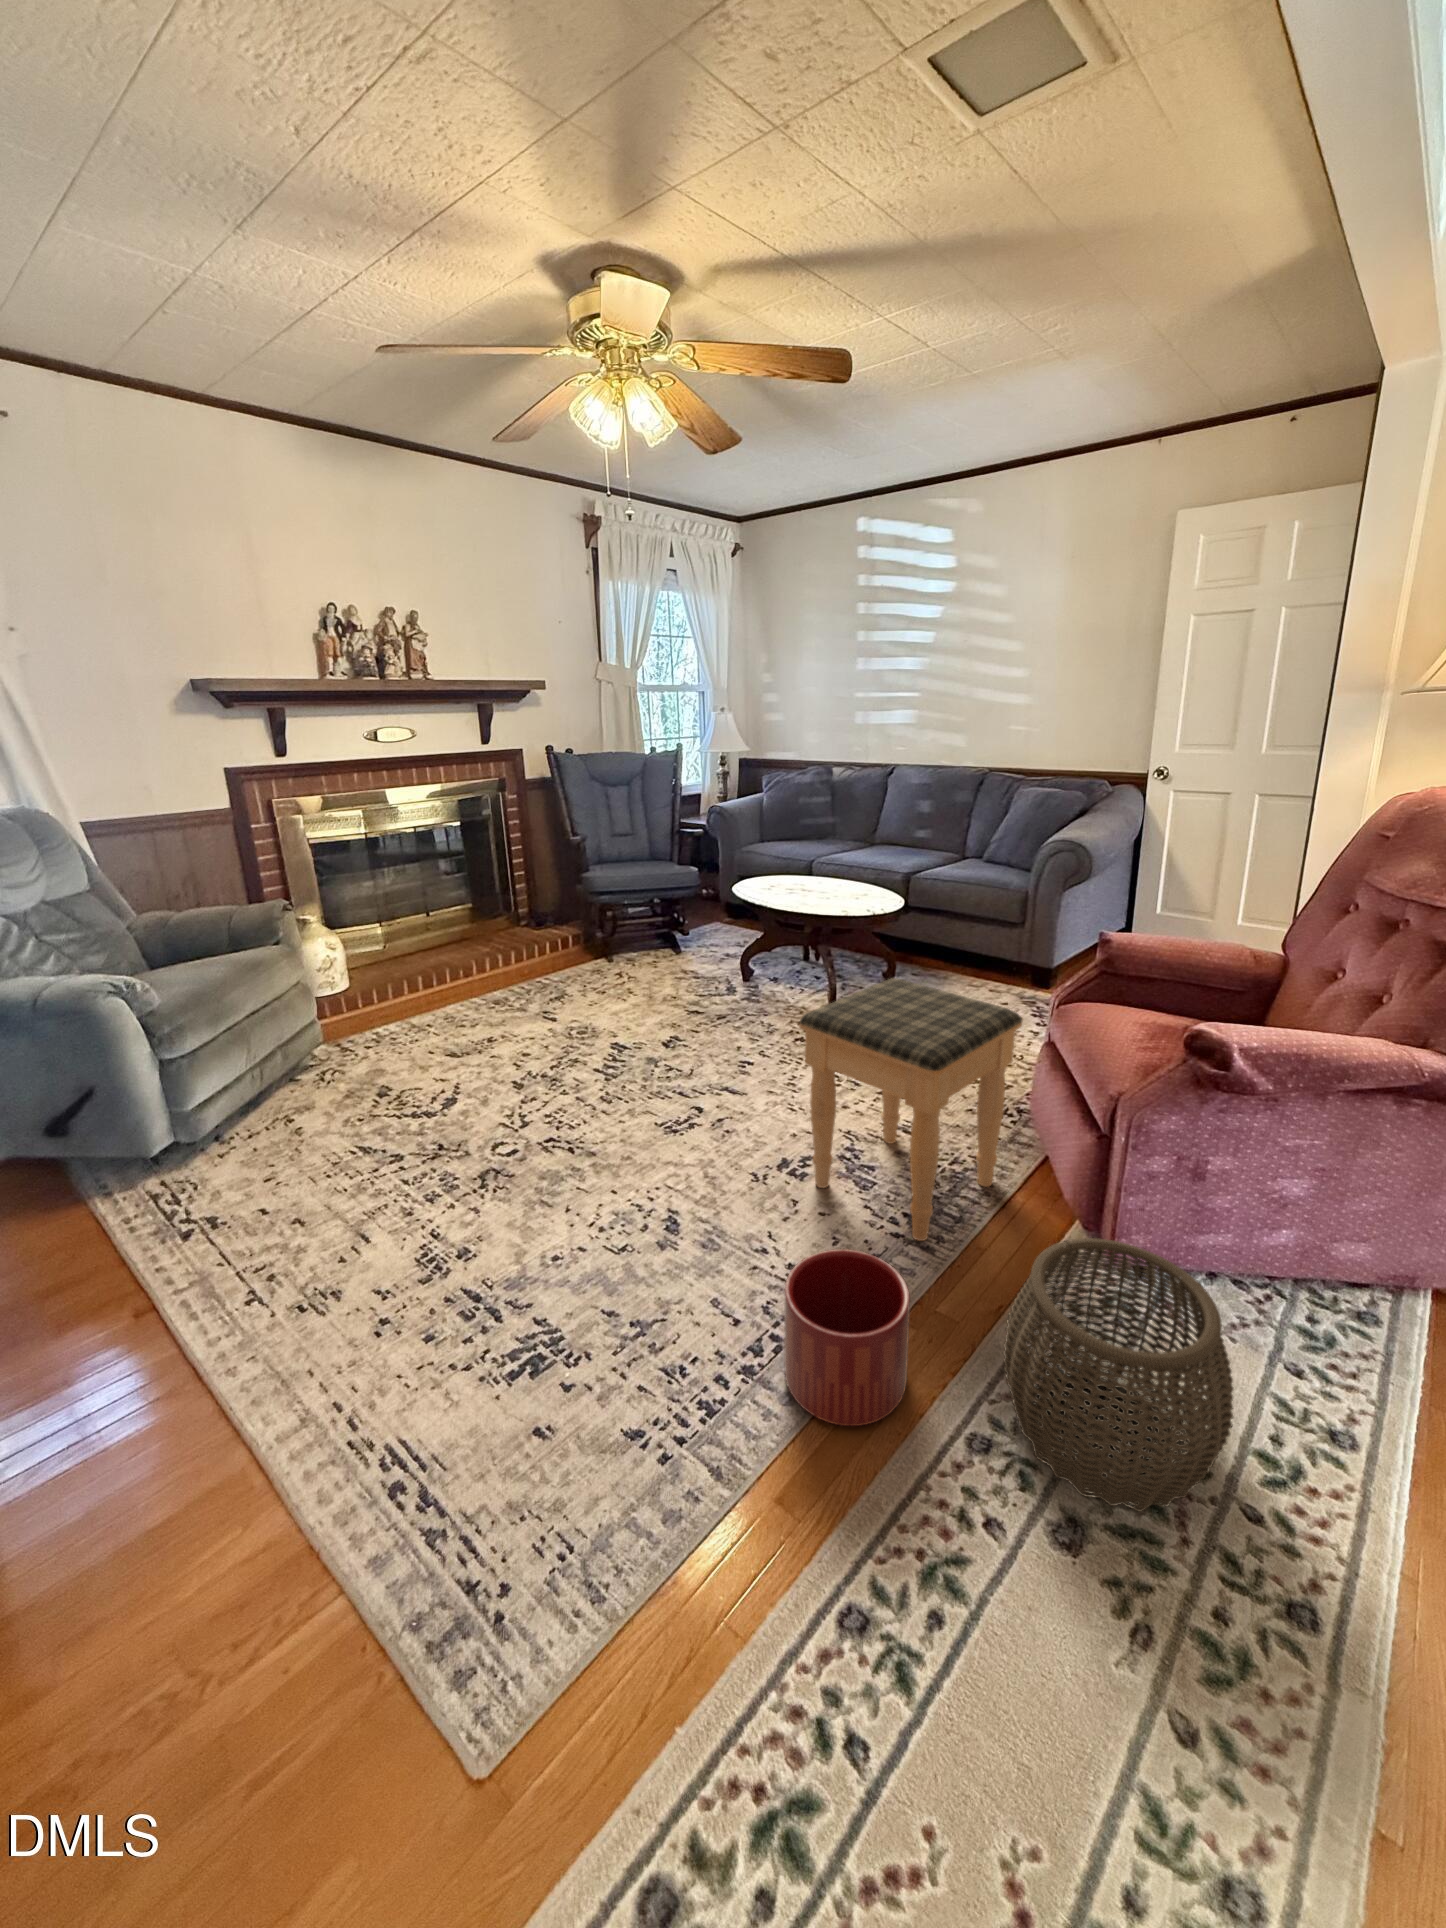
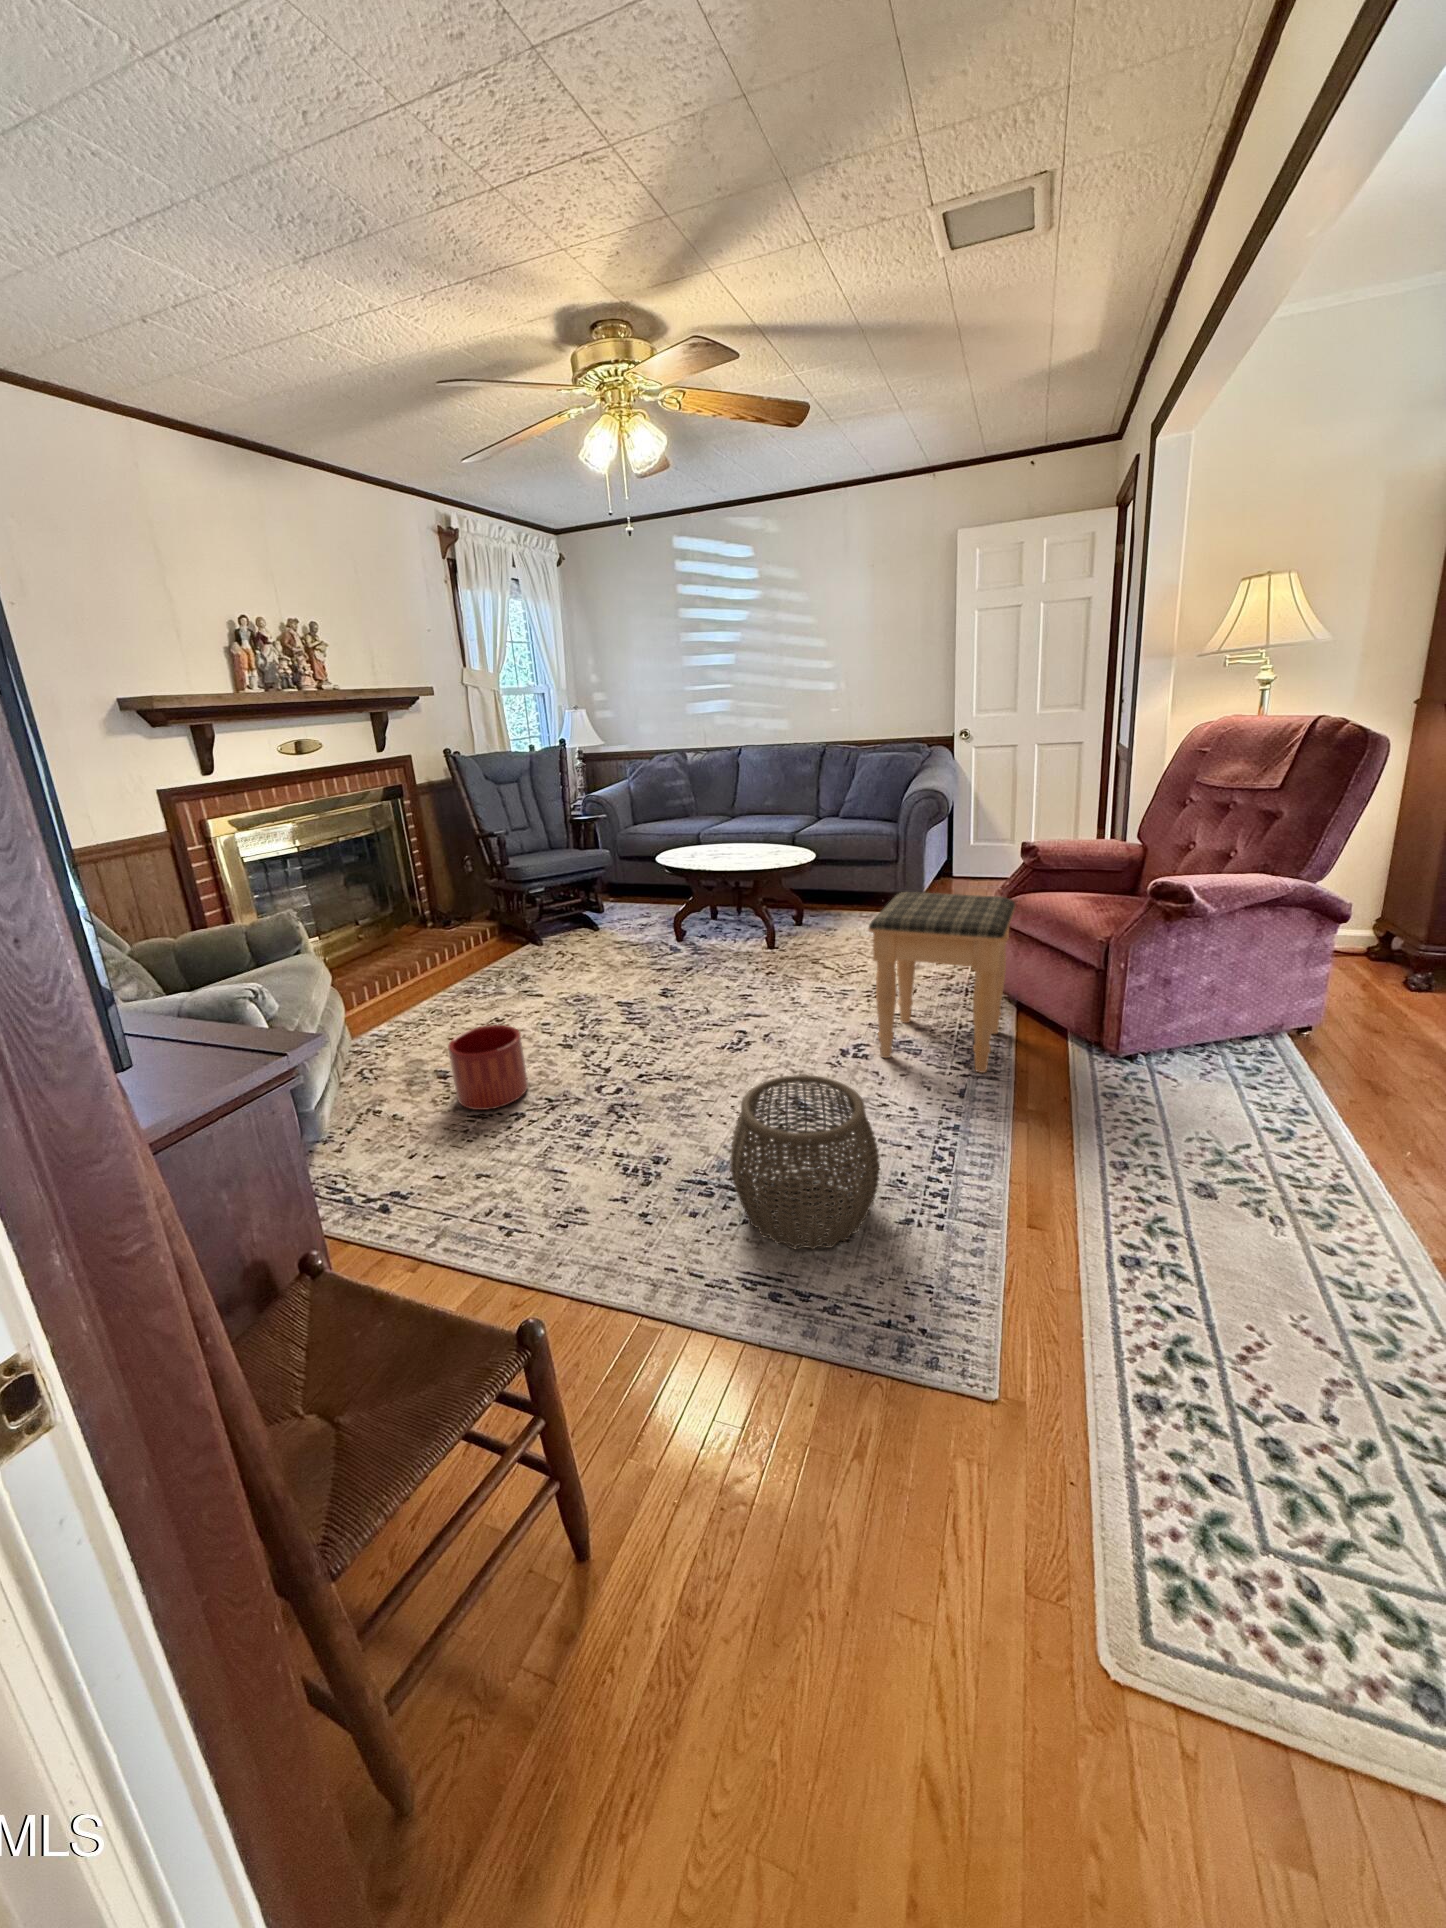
woven basket: present [1003,1238,1234,1512] -> present [730,1075,880,1250]
planter: present [784,1249,910,1426] -> present [448,1025,528,1110]

